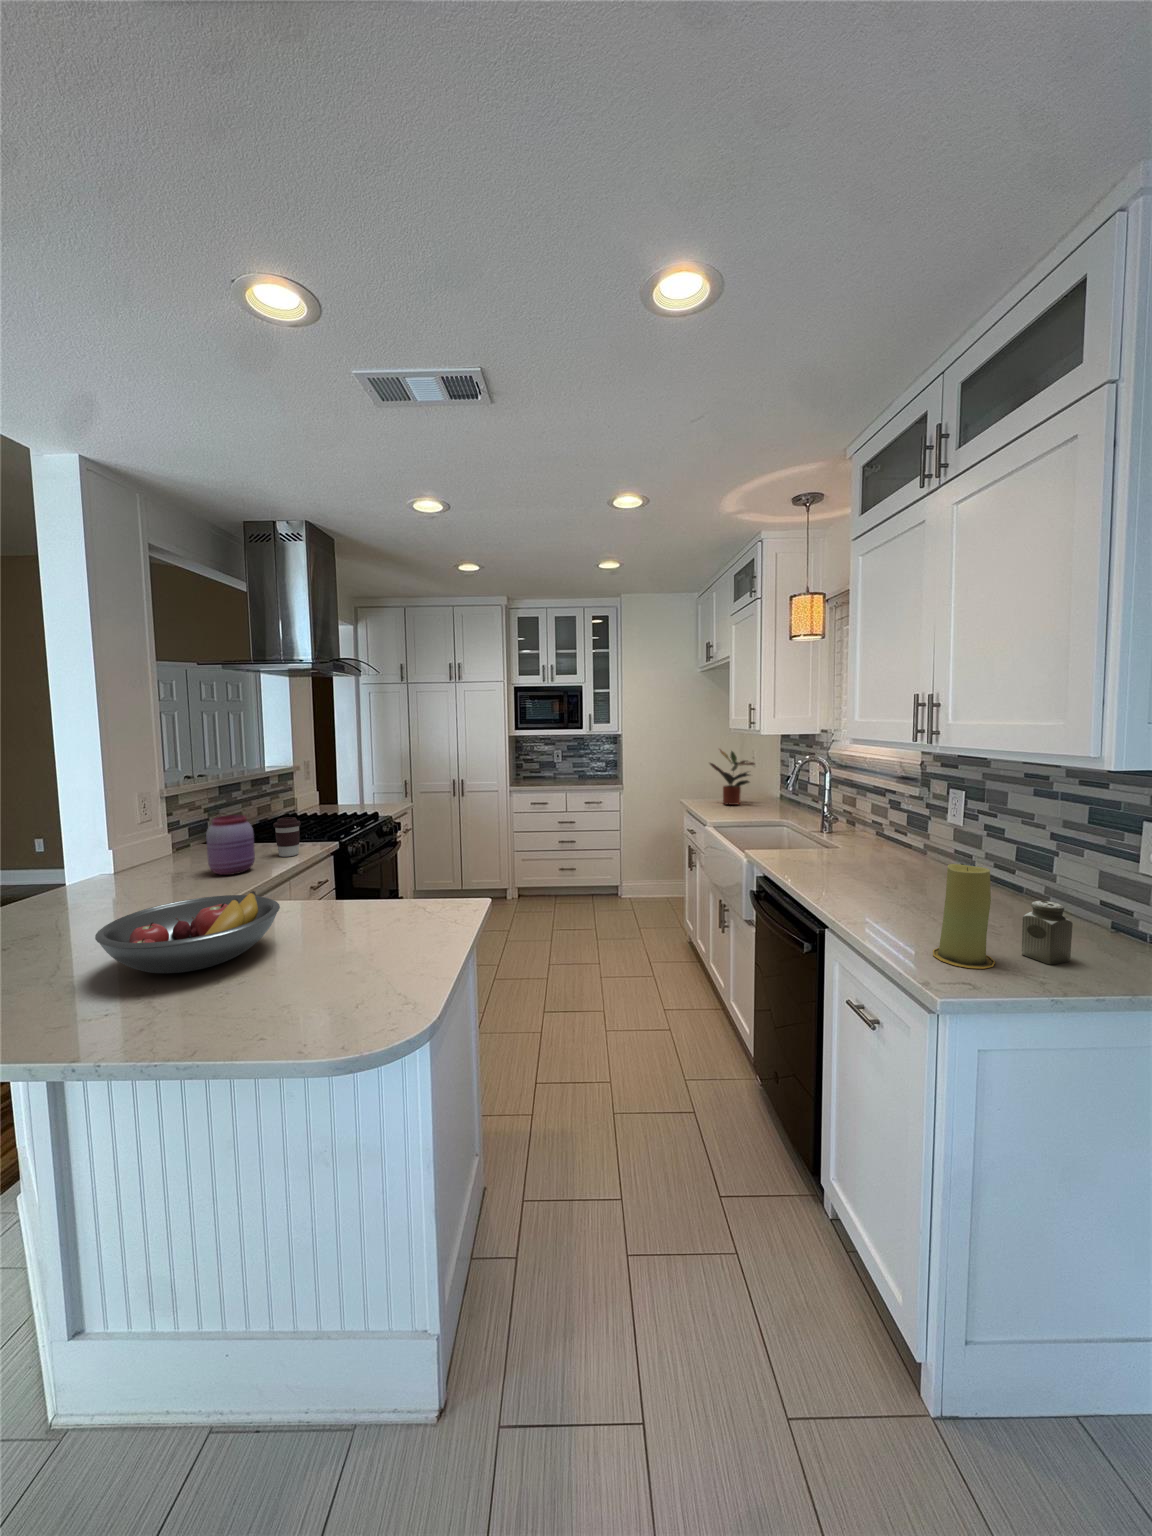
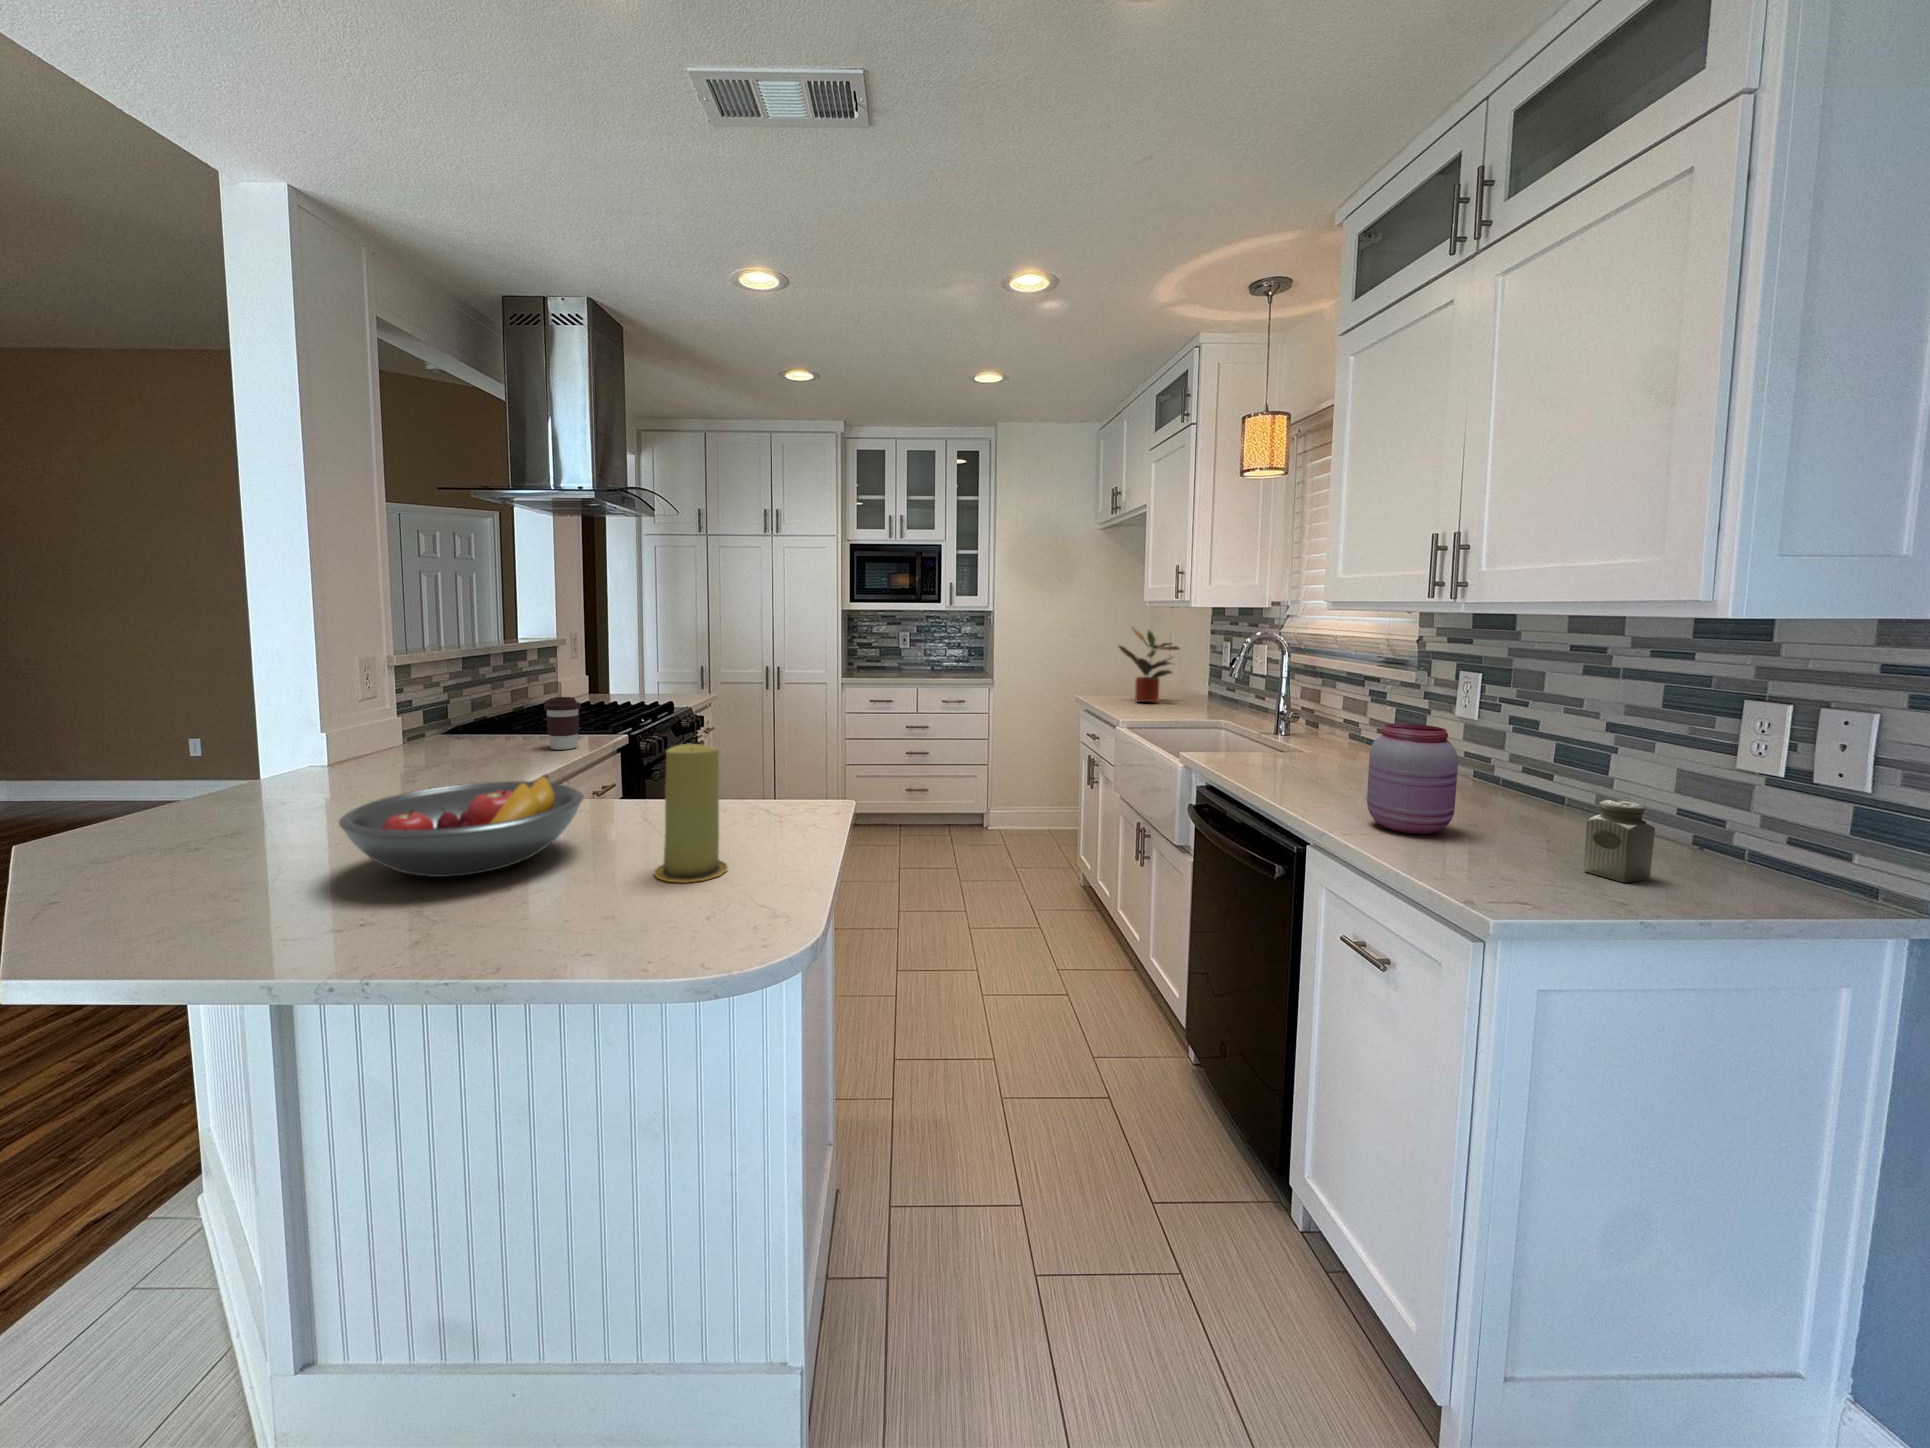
jar: present [206,815,255,875] -> present [1367,724,1458,834]
candle: present [933,864,995,969] -> present [654,744,728,883]

